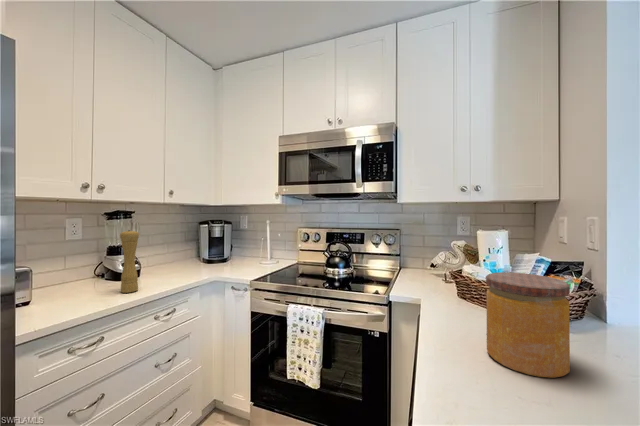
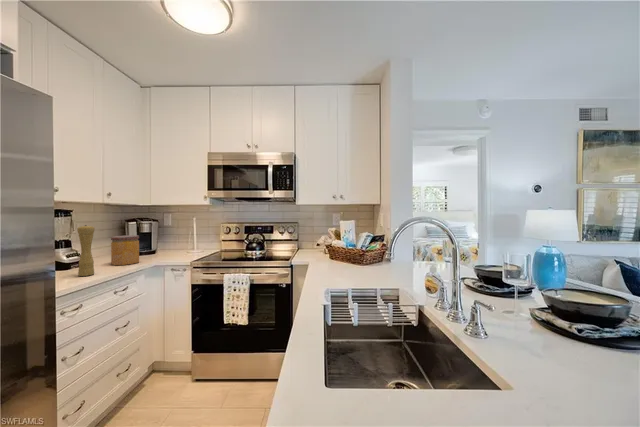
jar: present [486,272,570,378] -> present [111,235,139,265]

